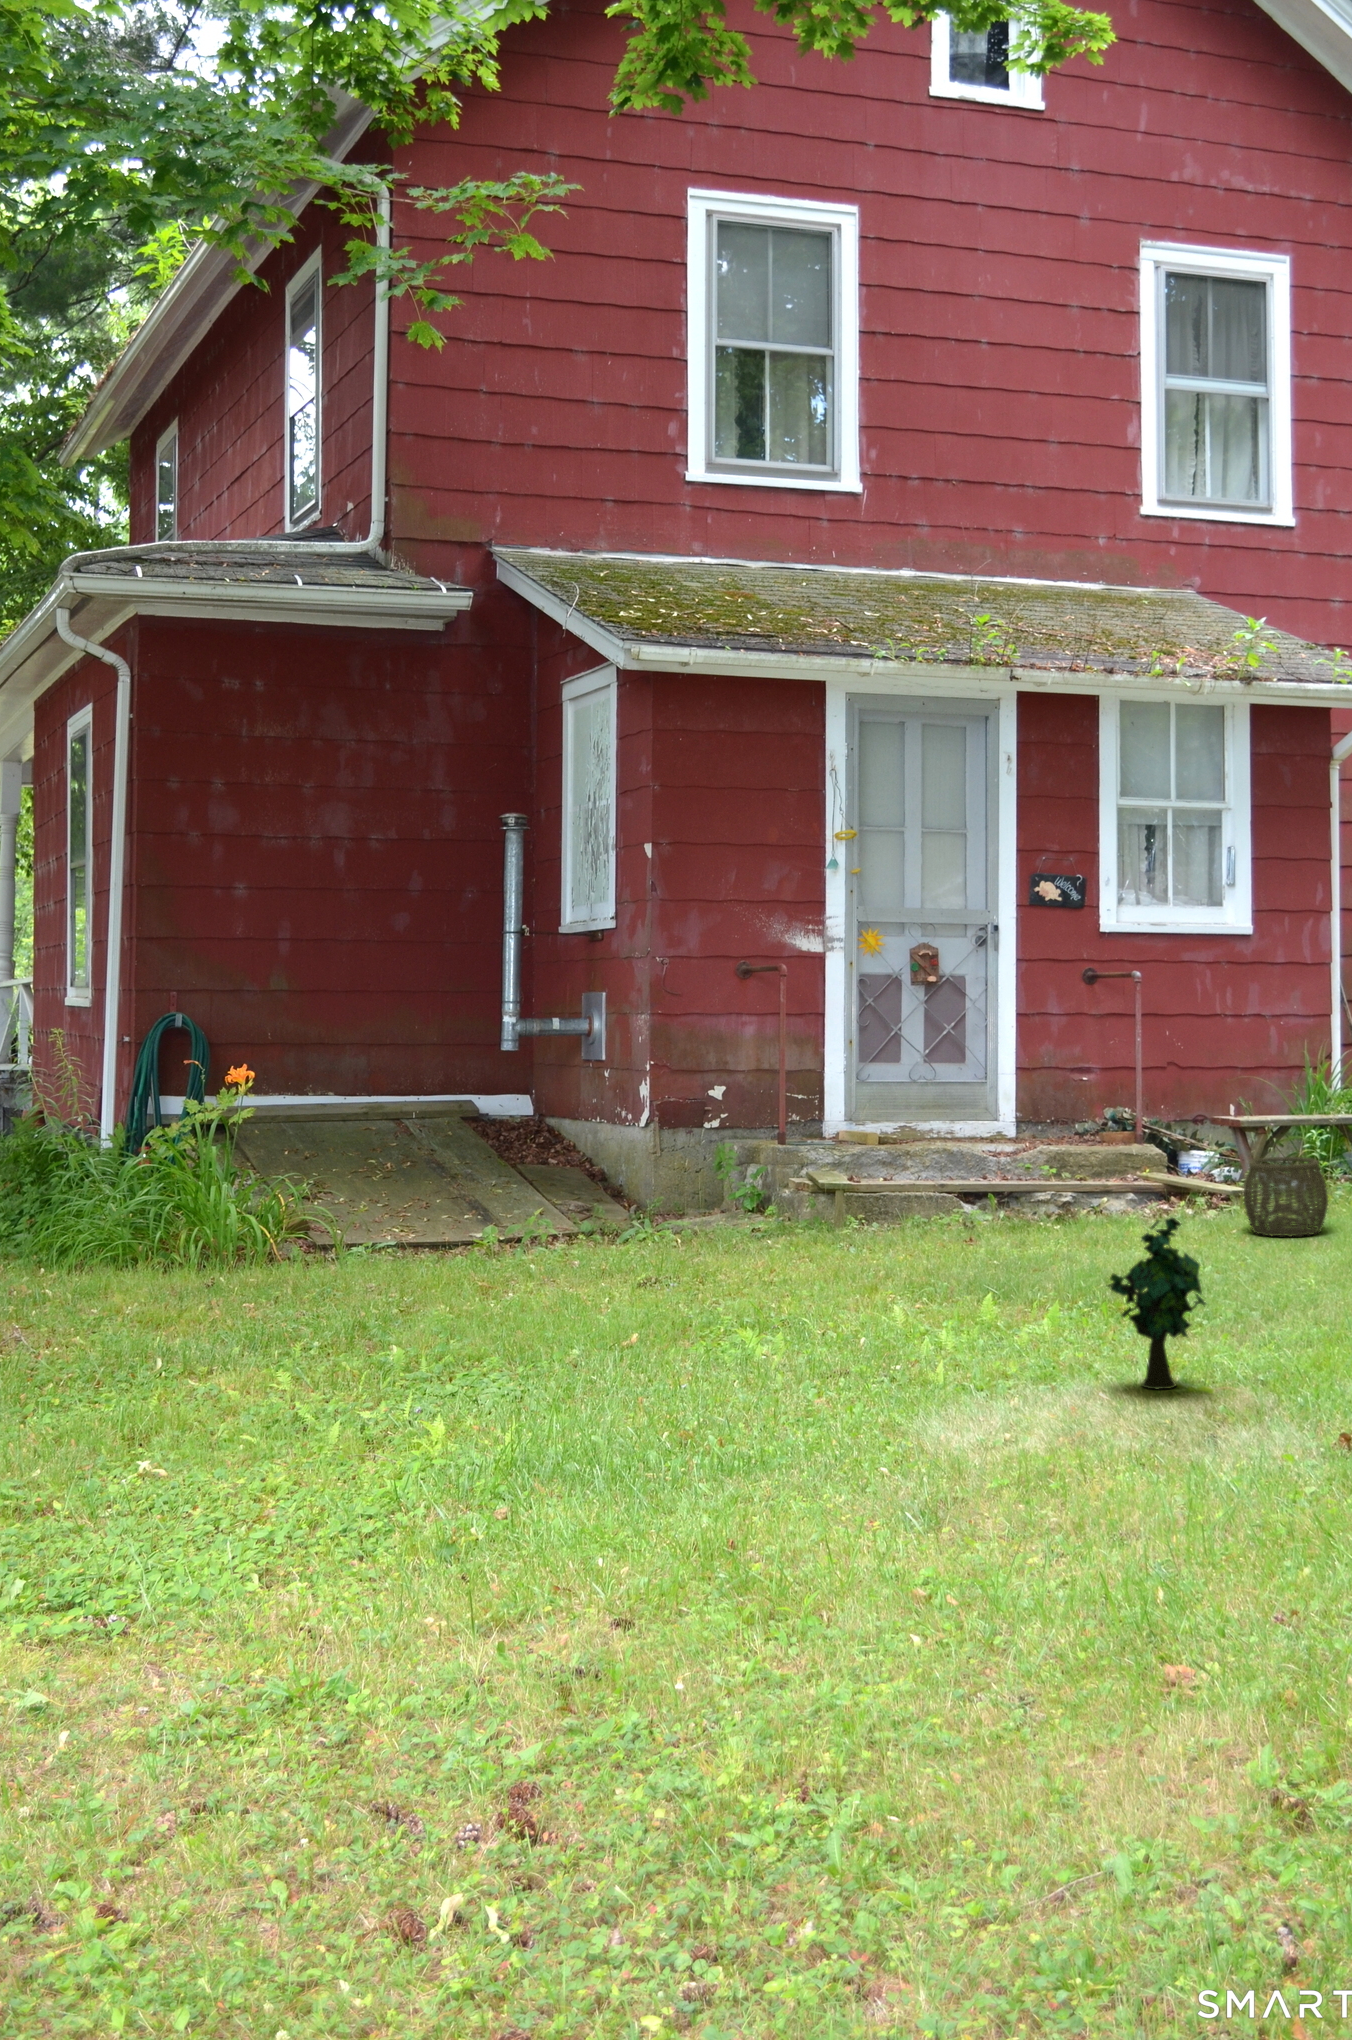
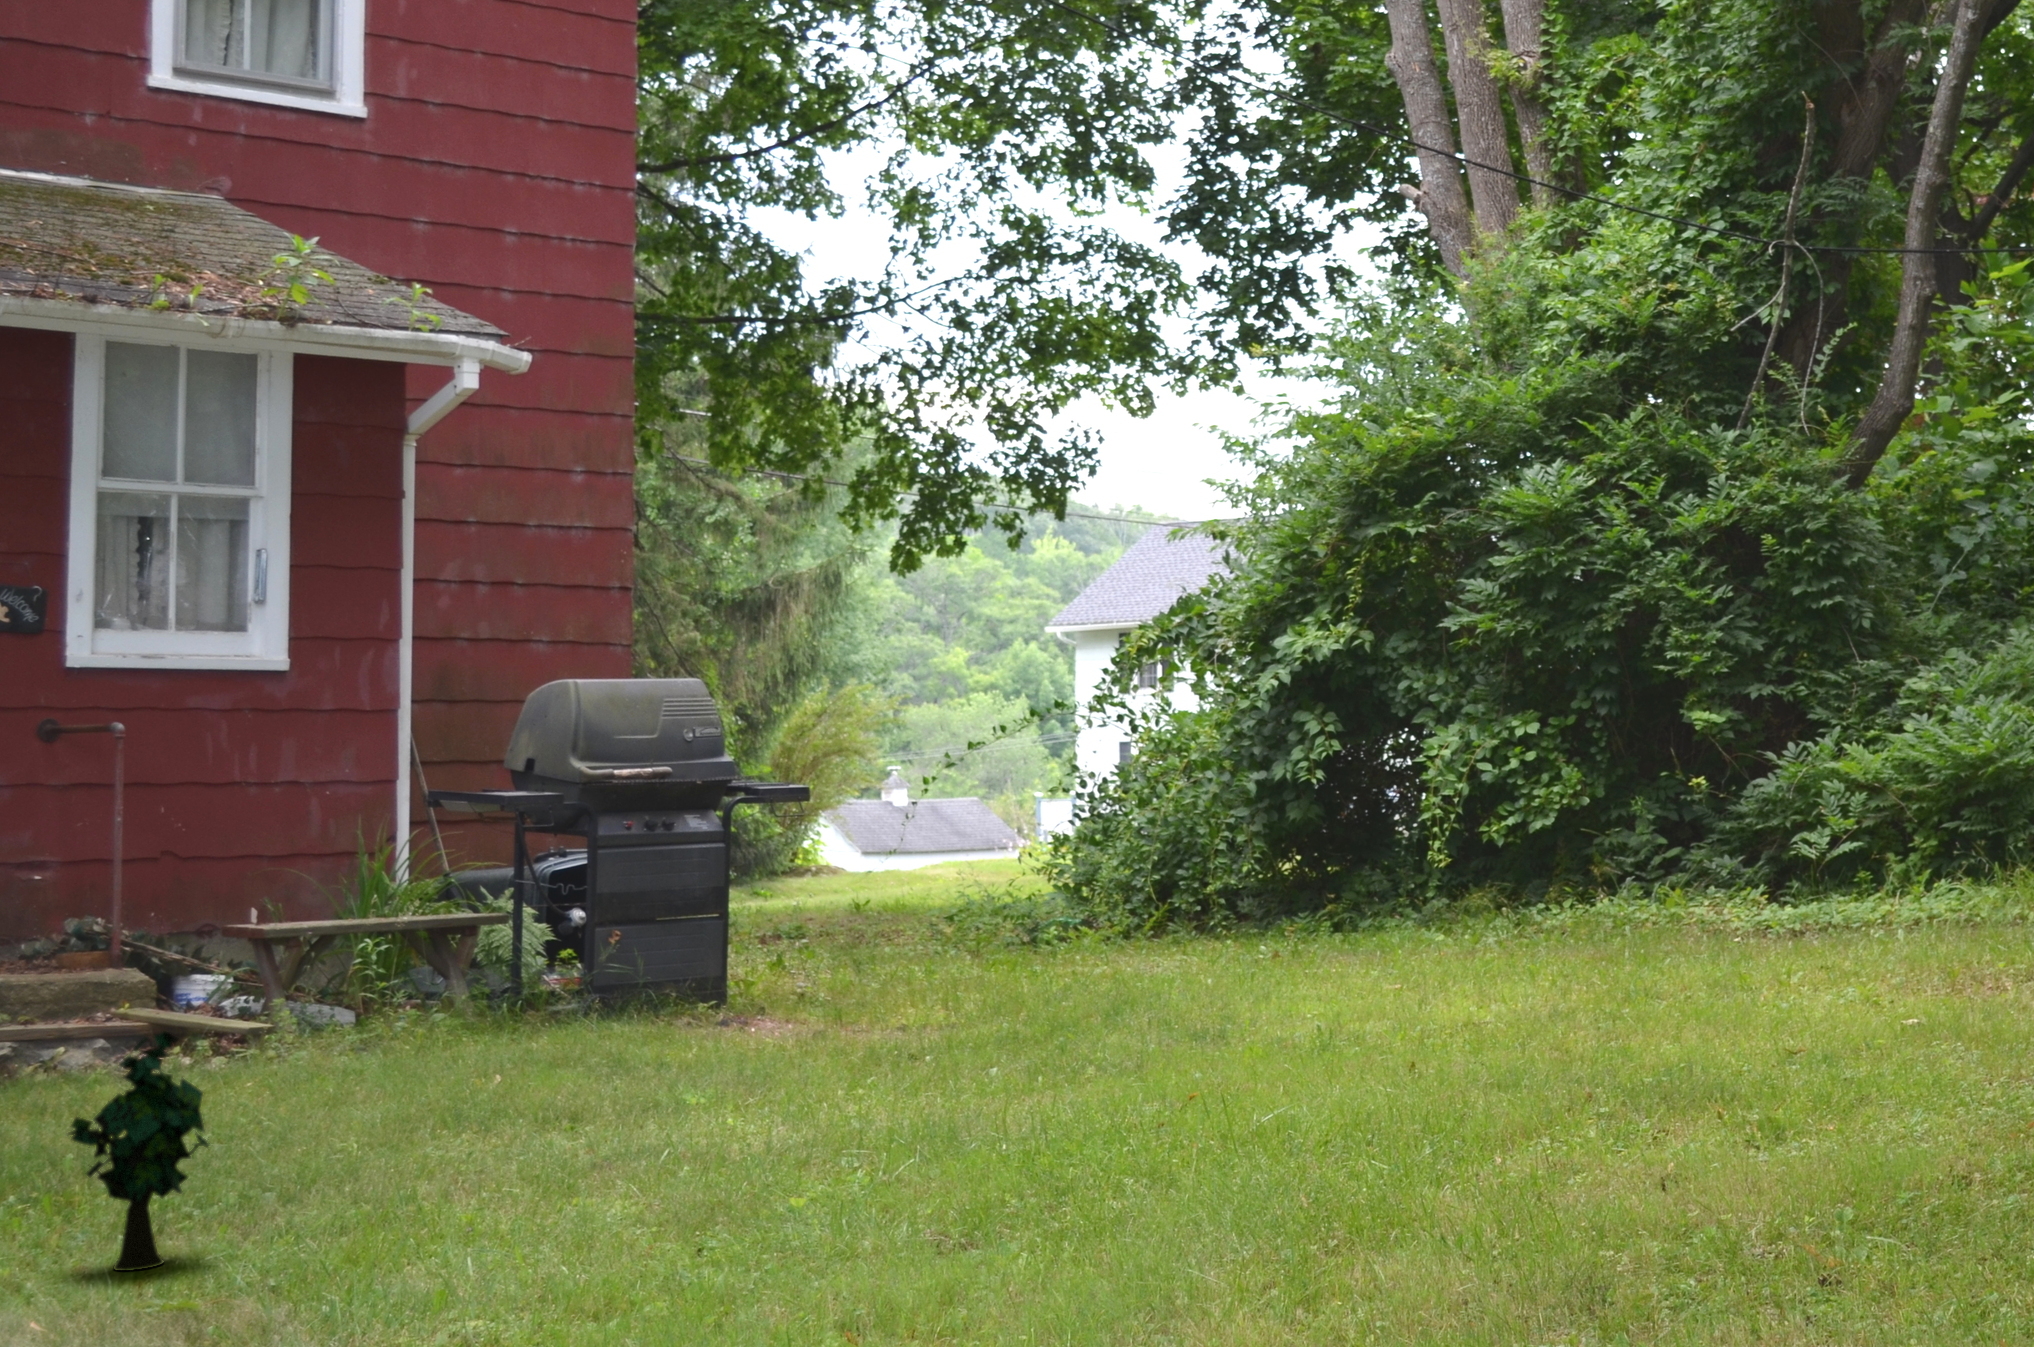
woven basket: present [1243,1157,1328,1237] -> none [264,963,386,1074]

